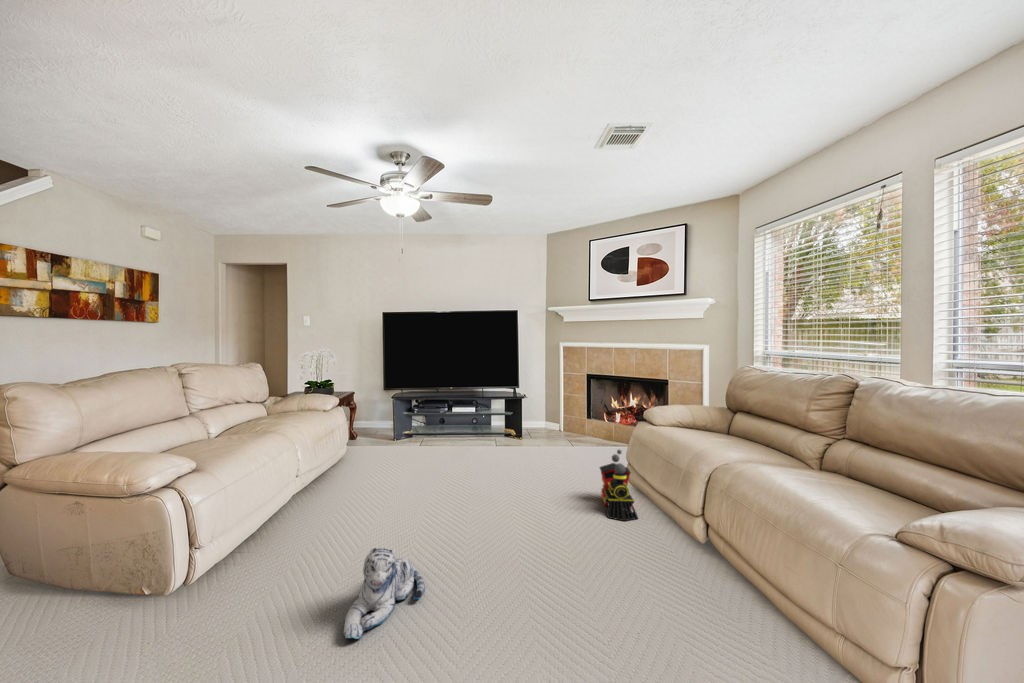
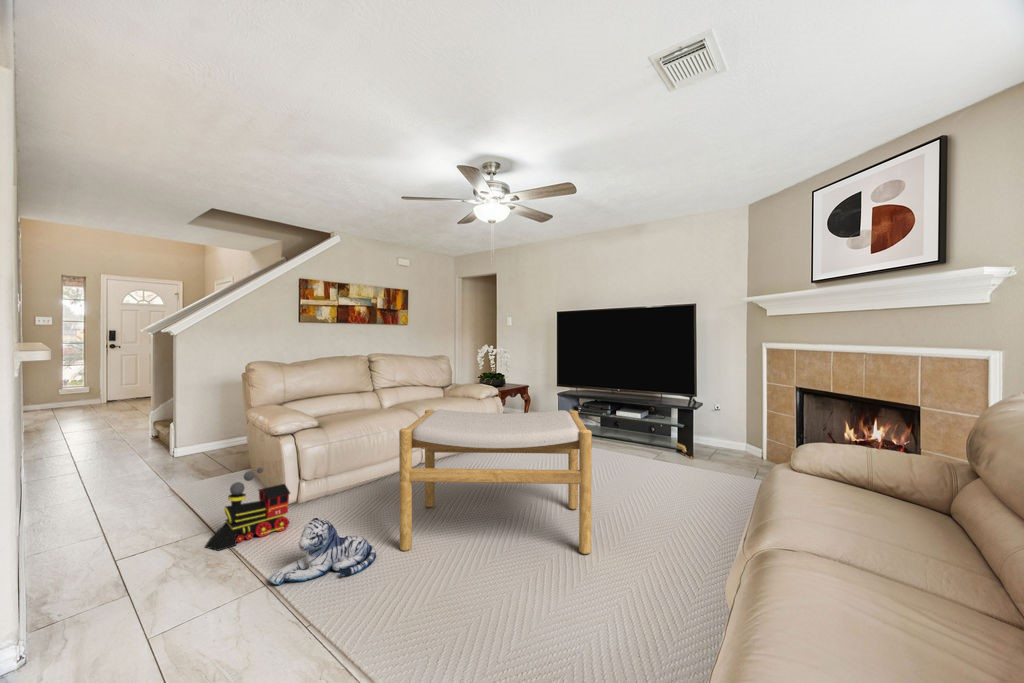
footstool: none [383,402,569,561] -> present [399,409,592,554]
toy train: present [600,450,638,521] -> present [205,467,290,550]

